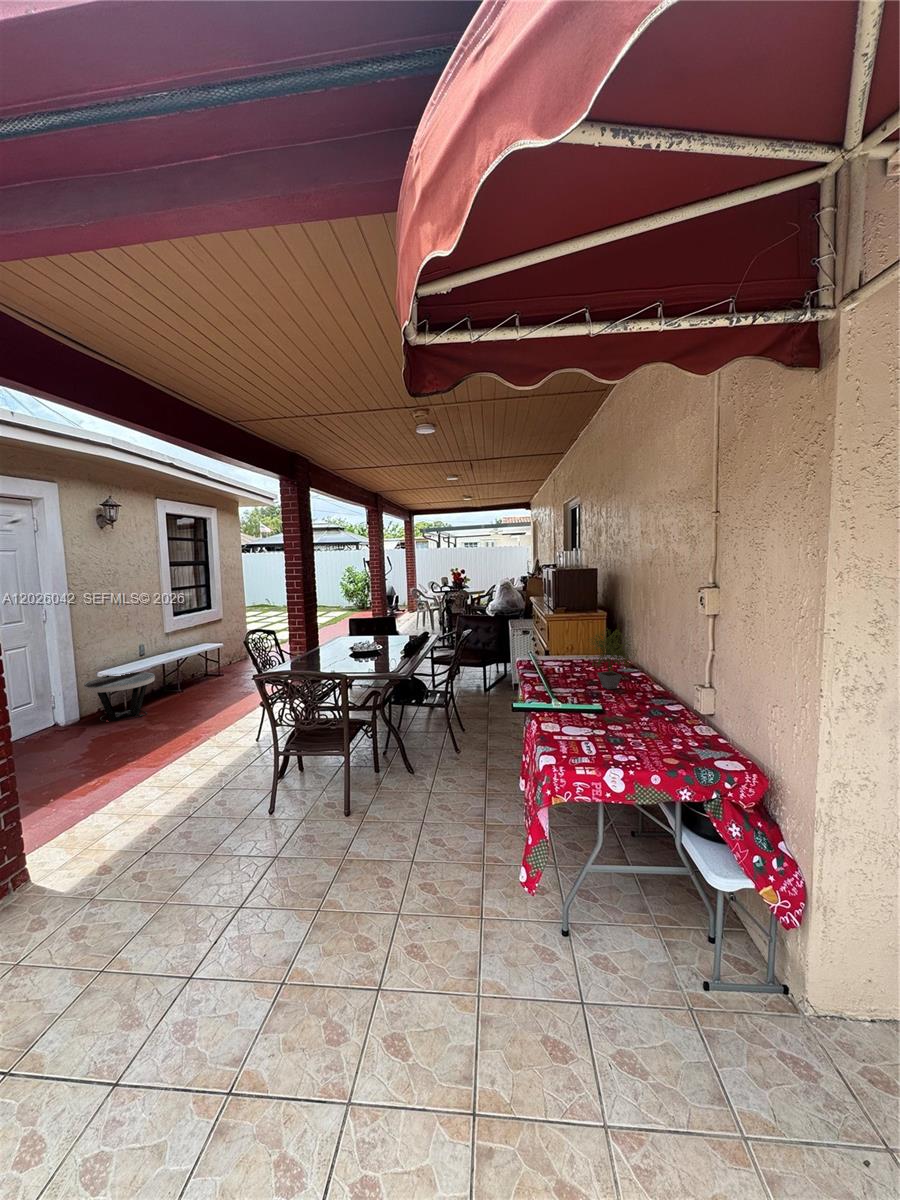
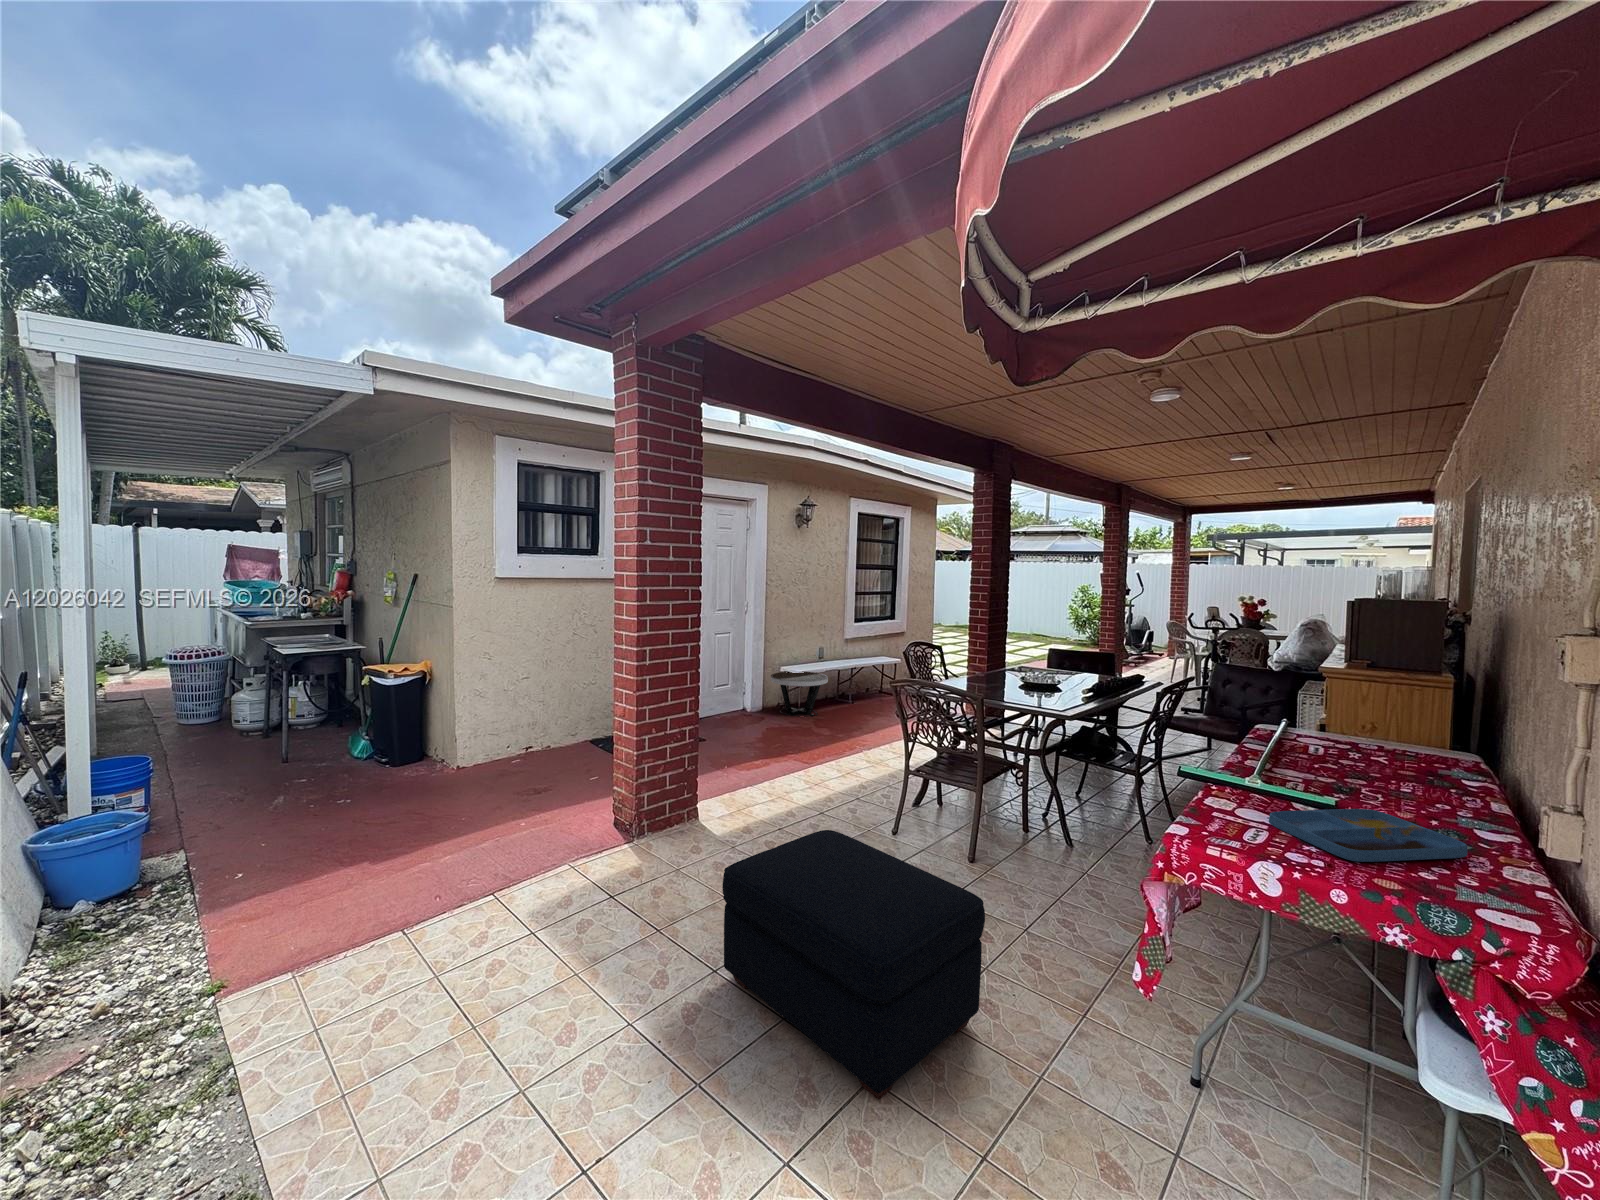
potted plant: present [586,630,636,689] -> none [1331,684,1454,788]
tray: none [590,709,682,751] -> present [1269,809,1467,862]
ottoman: none [117,851,415,1125] -> present [722,830,985,1100]

